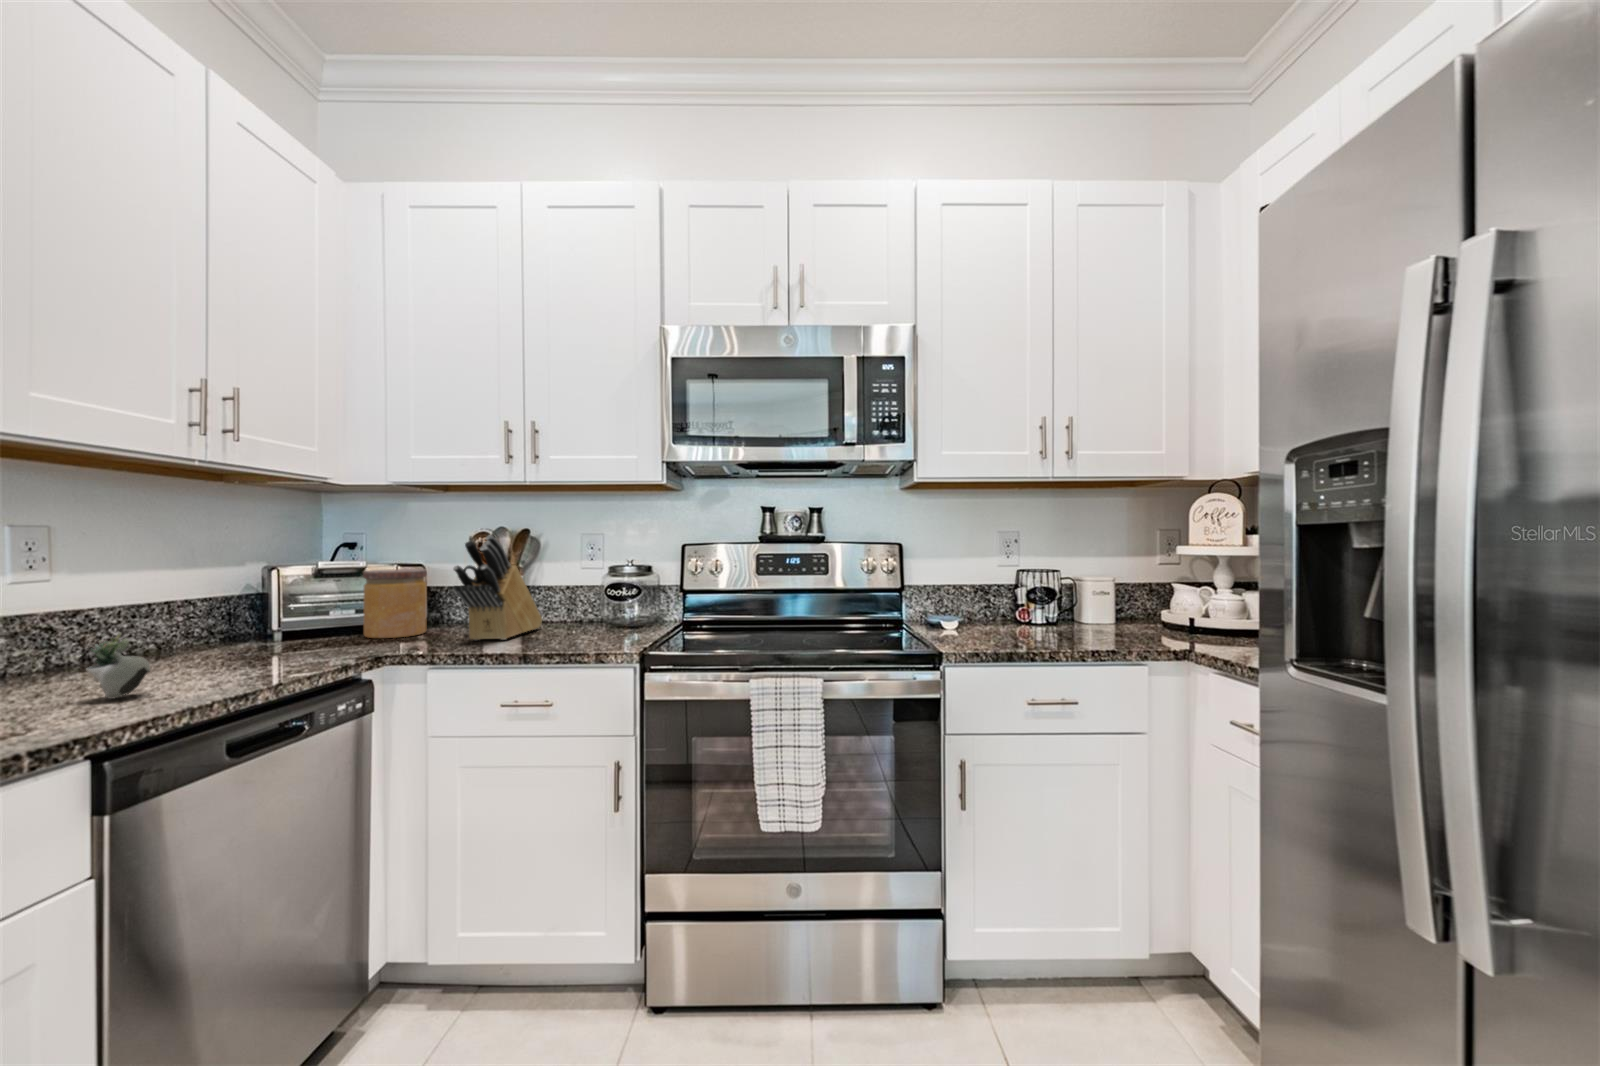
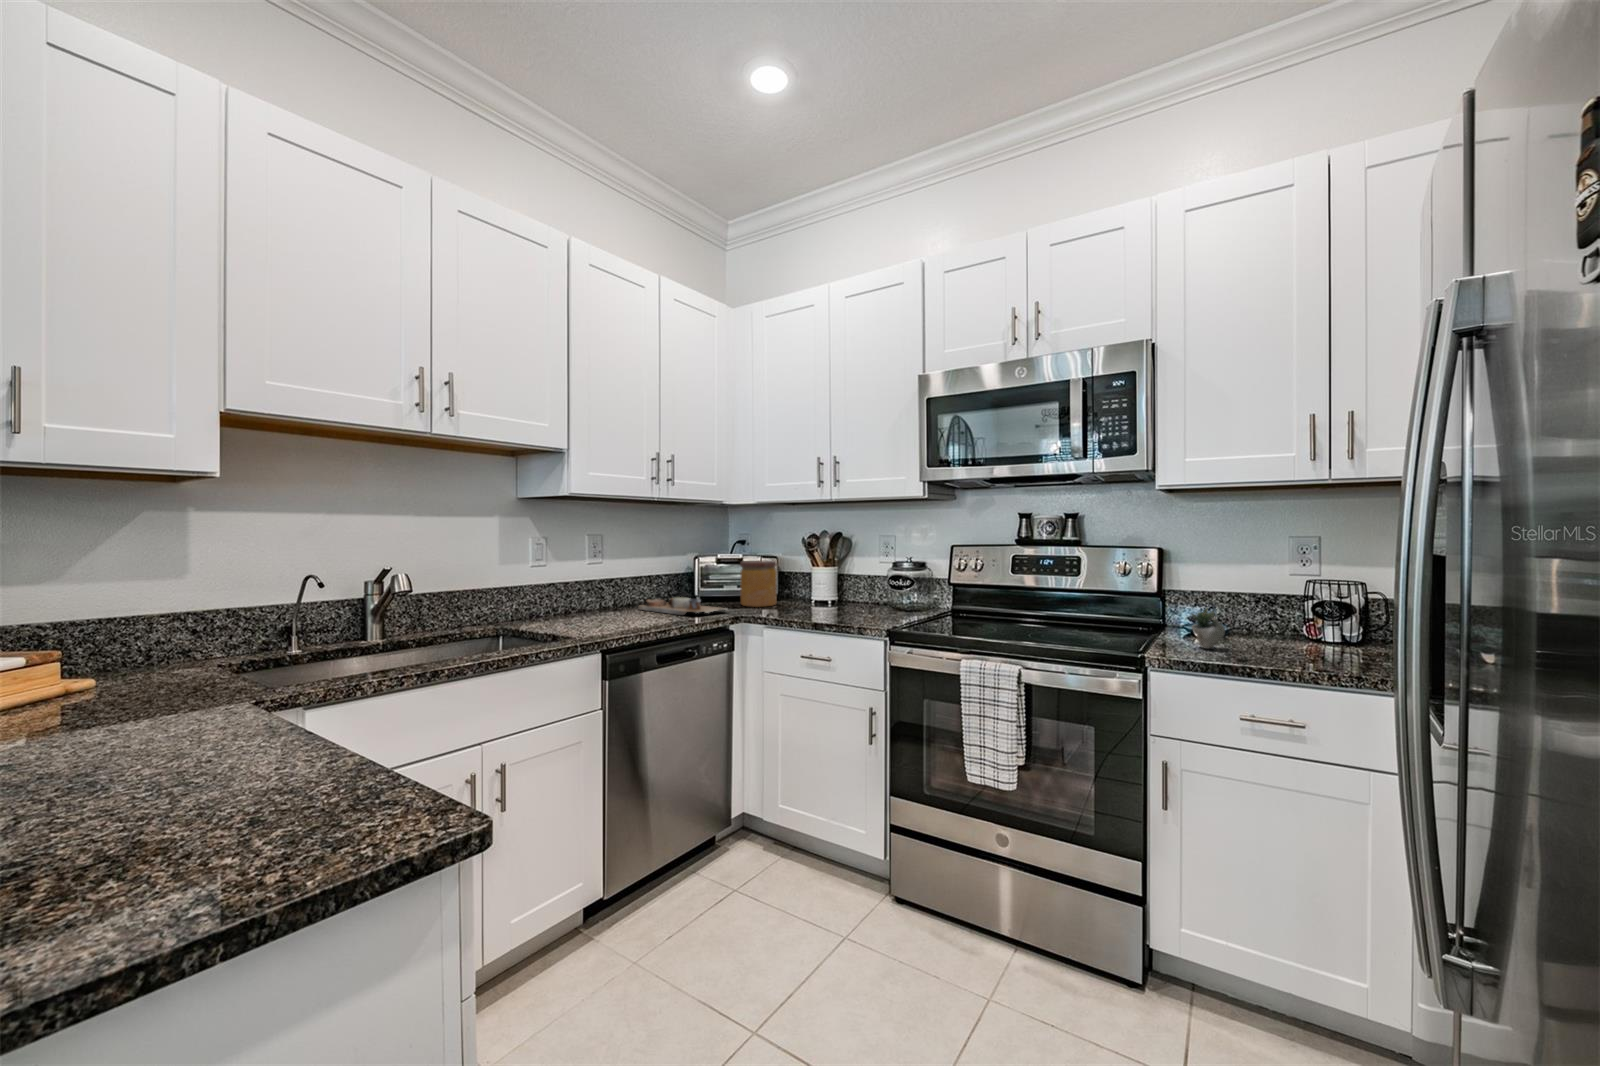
knife block: present [453,535,542,640] -> none [781,539,848,613]
succulent plant: present [86,633,150,699] -> present [1192,608,1225,649]
cutting board: none [150,633,357,664] -> present [638,597,727,615]

